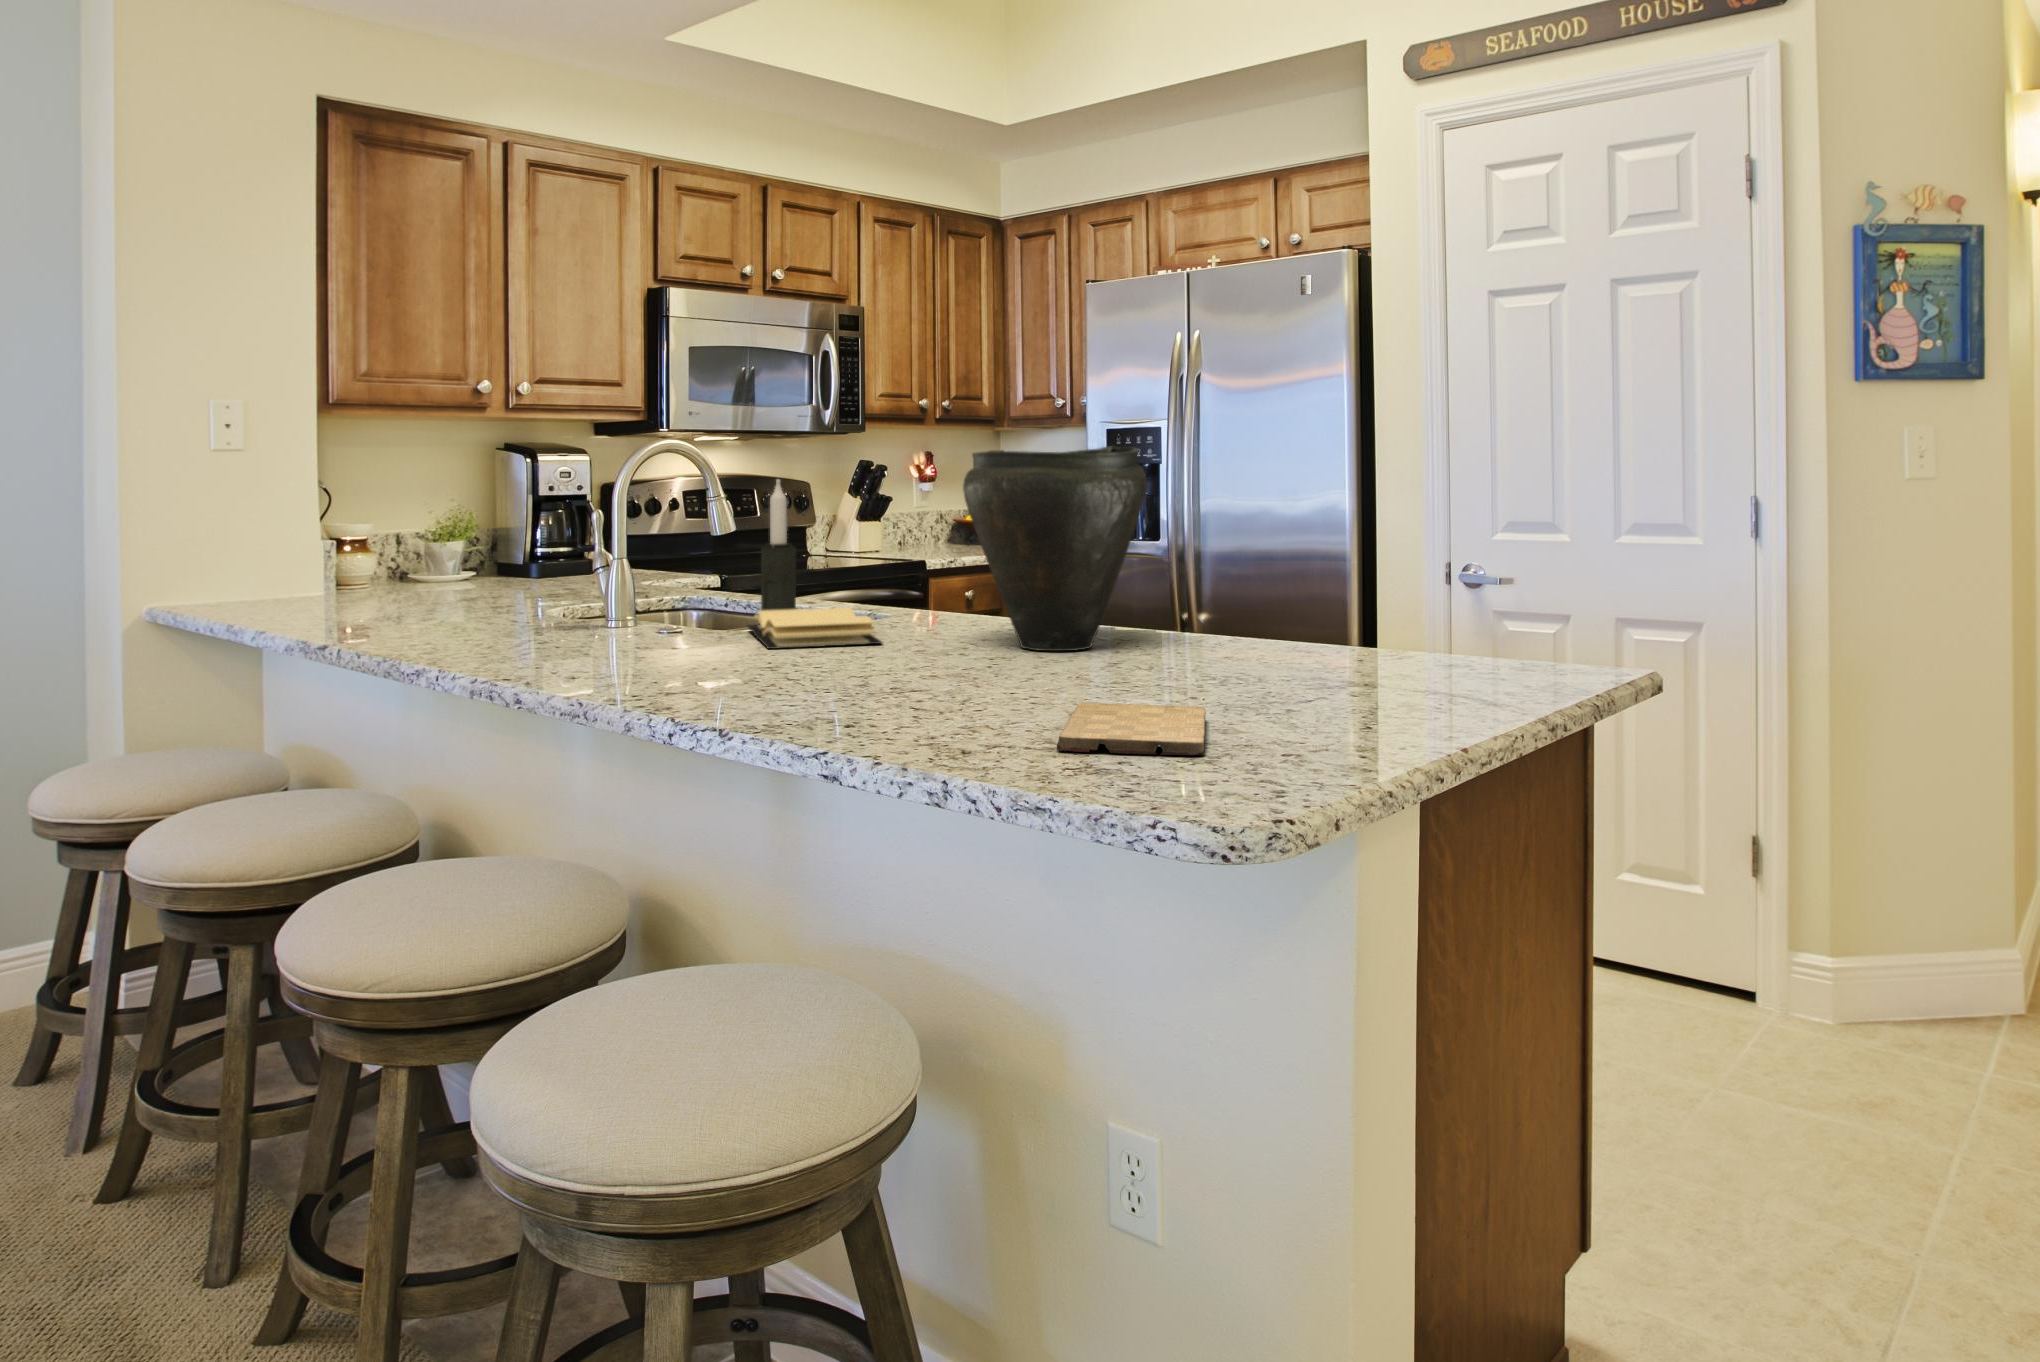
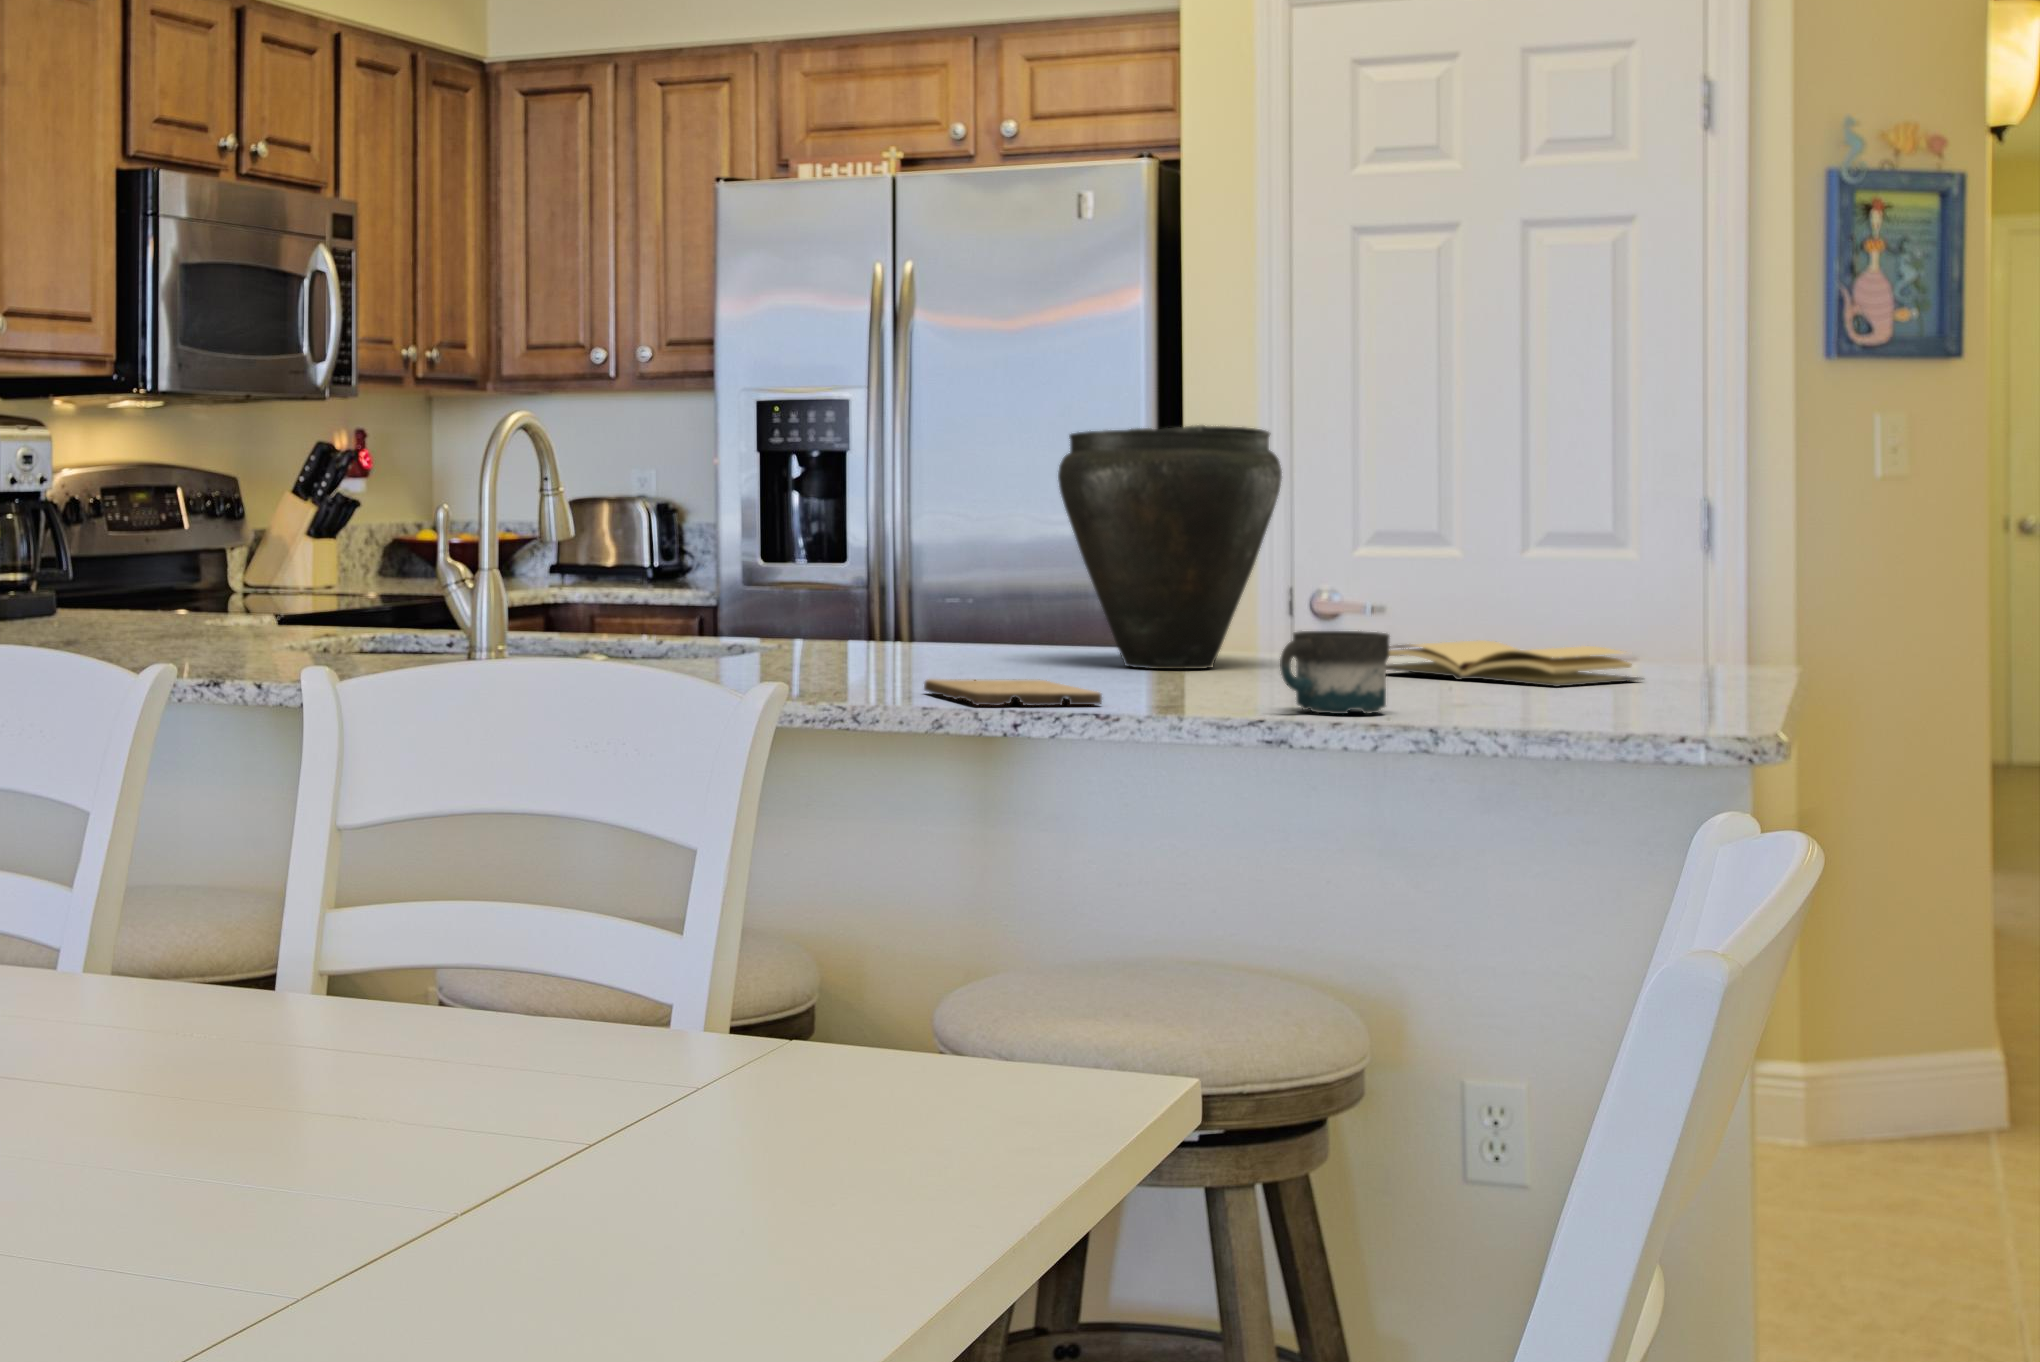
candle: present [761,479,796,611] -> none [668,464,707,654]
book: present [748,608,882,649] -> present [1386,640,1640,686]
mug: none [801,647,927,736] -> present [1280,631,1390,714]
cutting board: present [1057,703,1206,755] -> present [924,679,1102,706]

